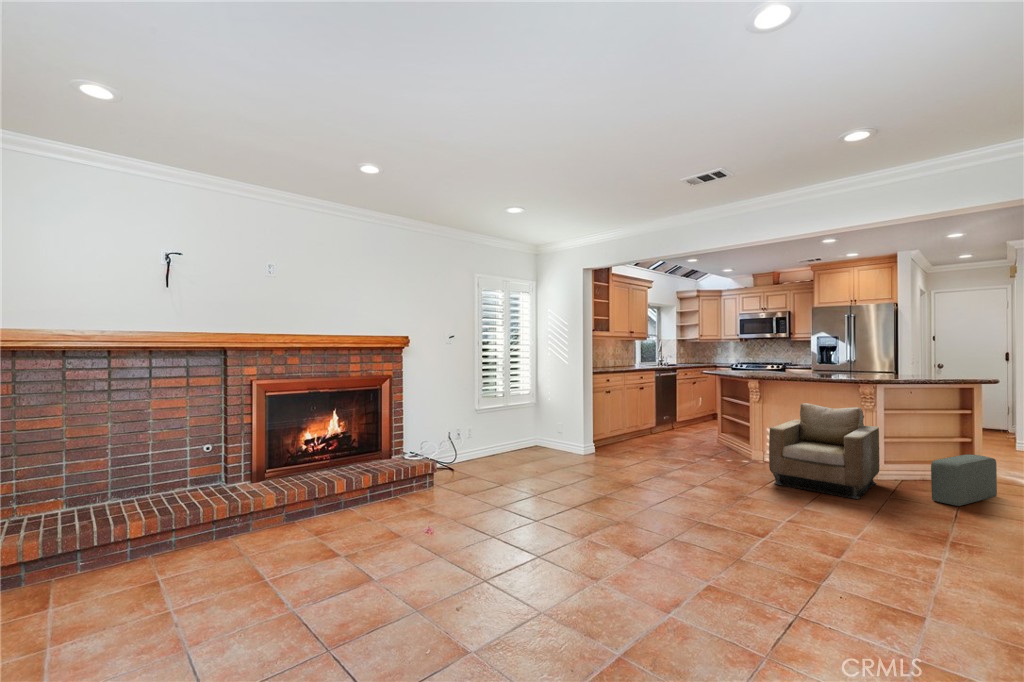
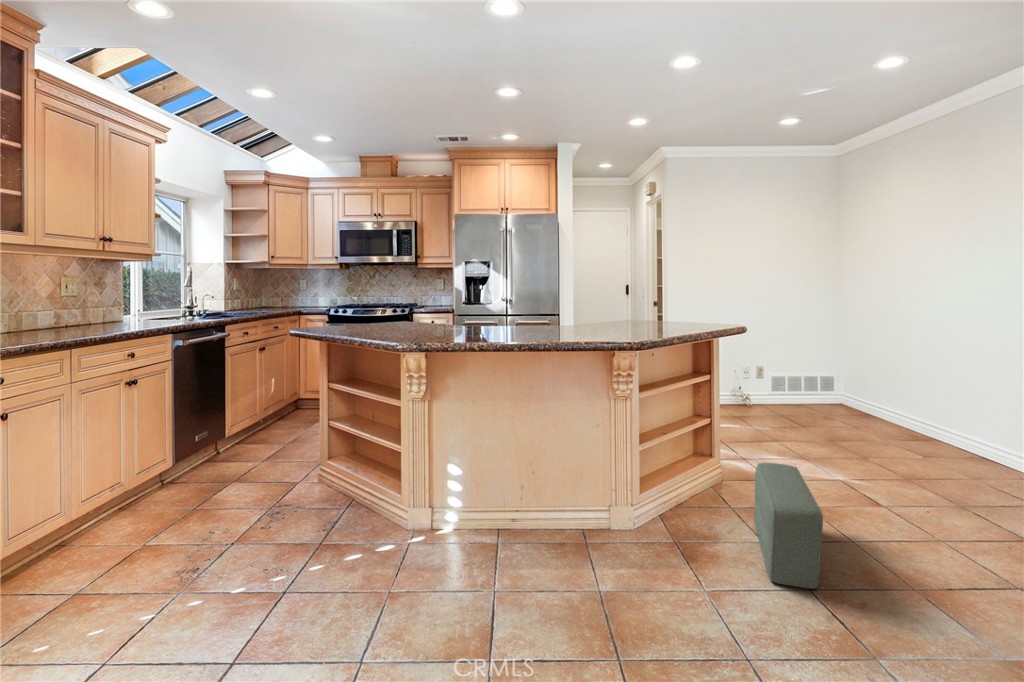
armchair: present [769,403,880,499] -> none [471,404,717,646]

